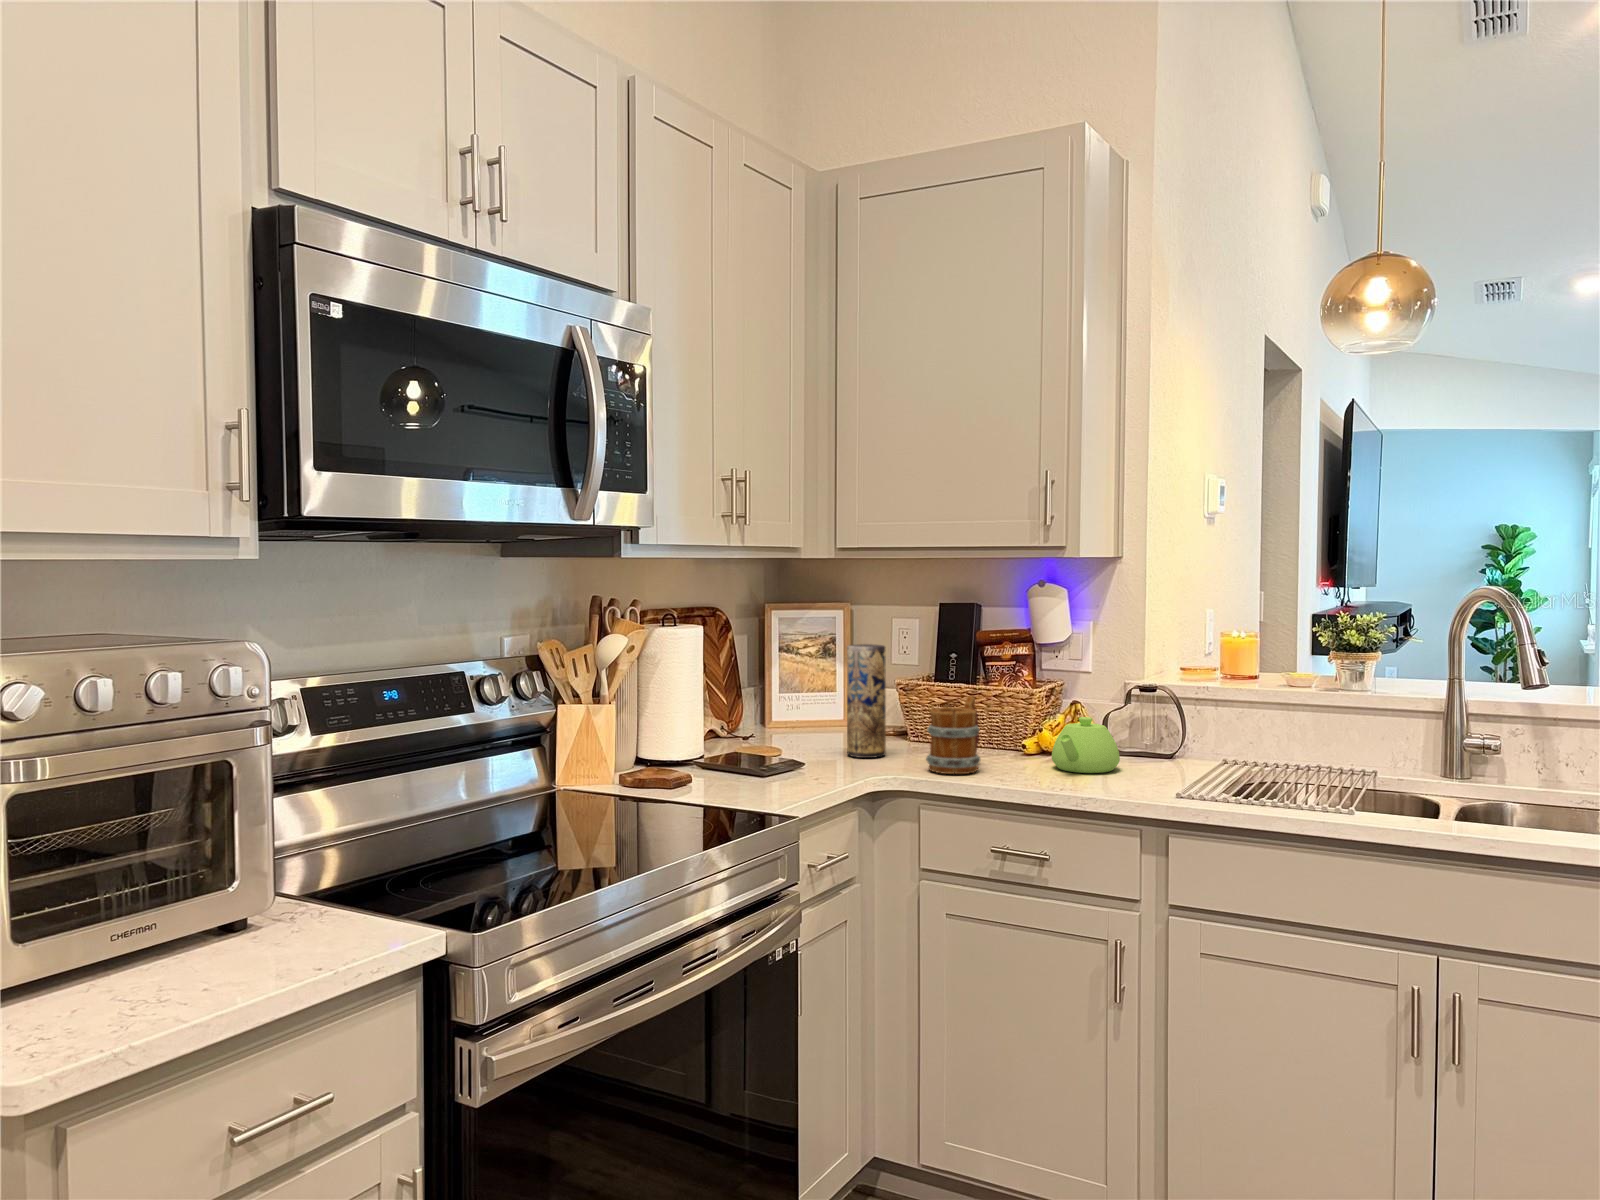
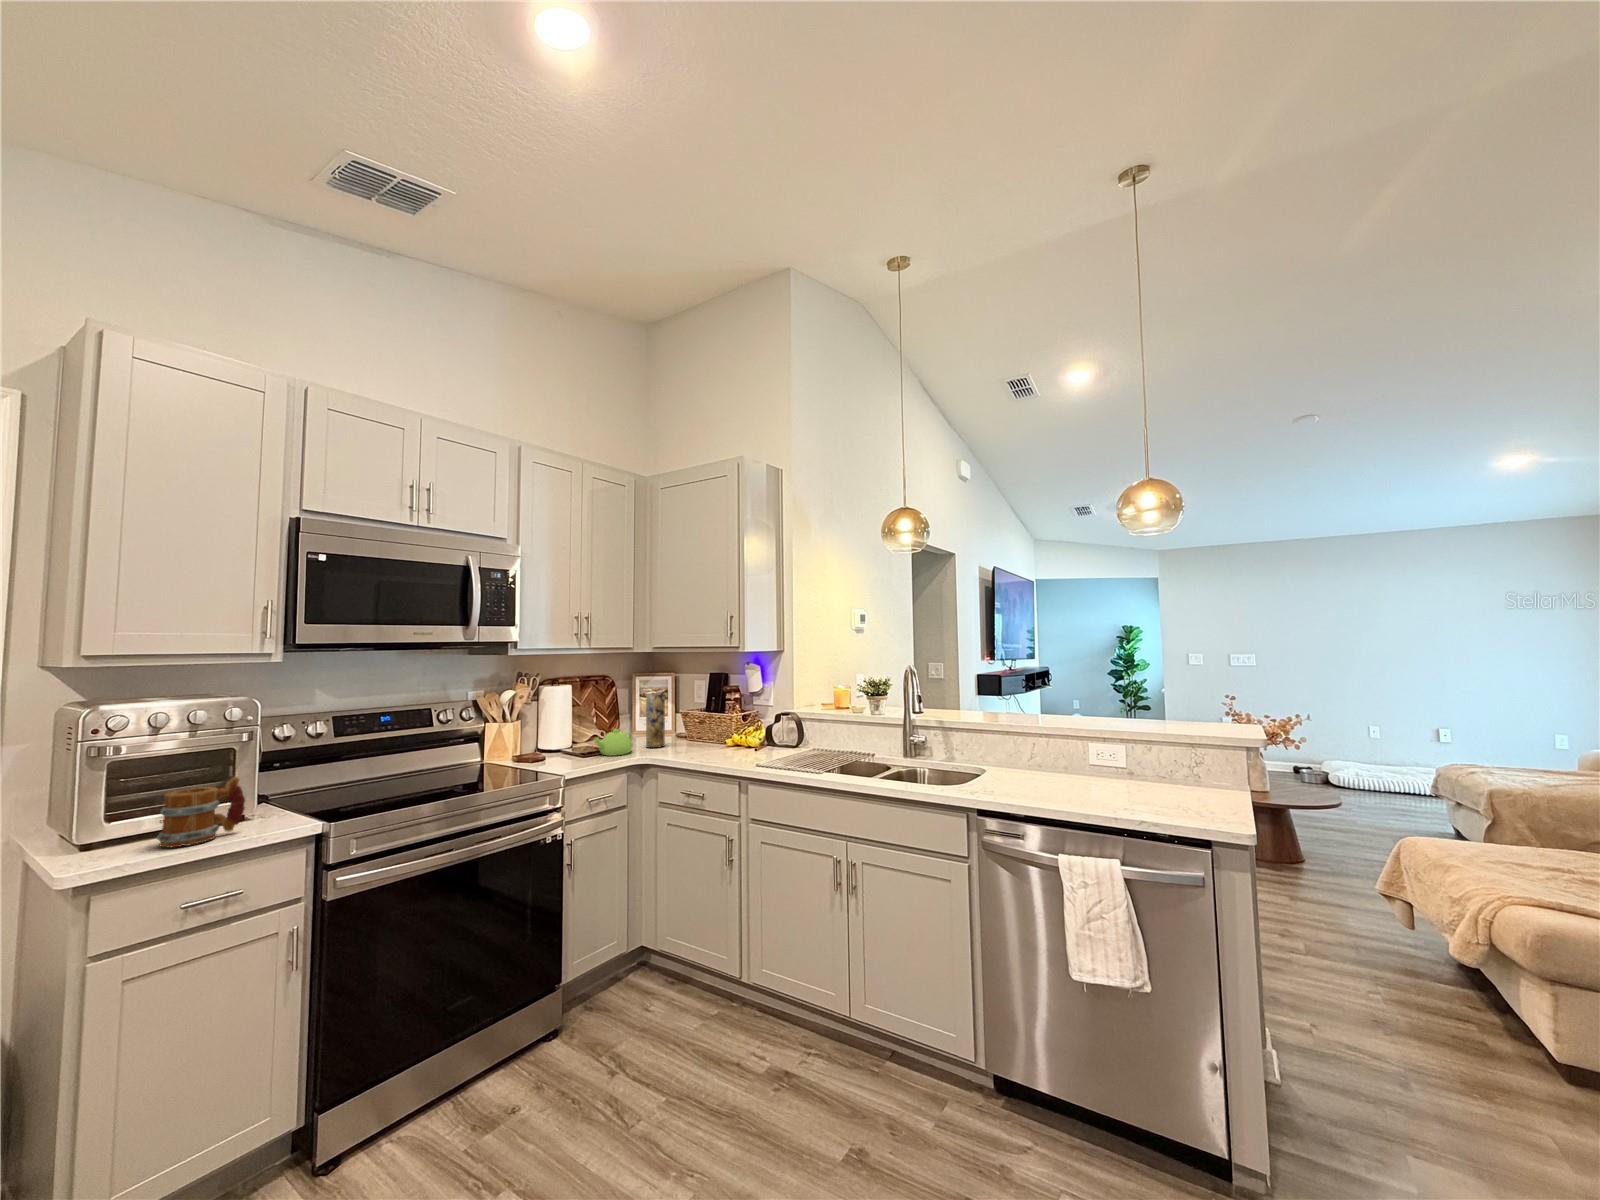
mug: present [926,696,980,774] -> present [157,777,245,847]
teapot: present [1052,717,1120,773] -> present [594,729,633,756]

